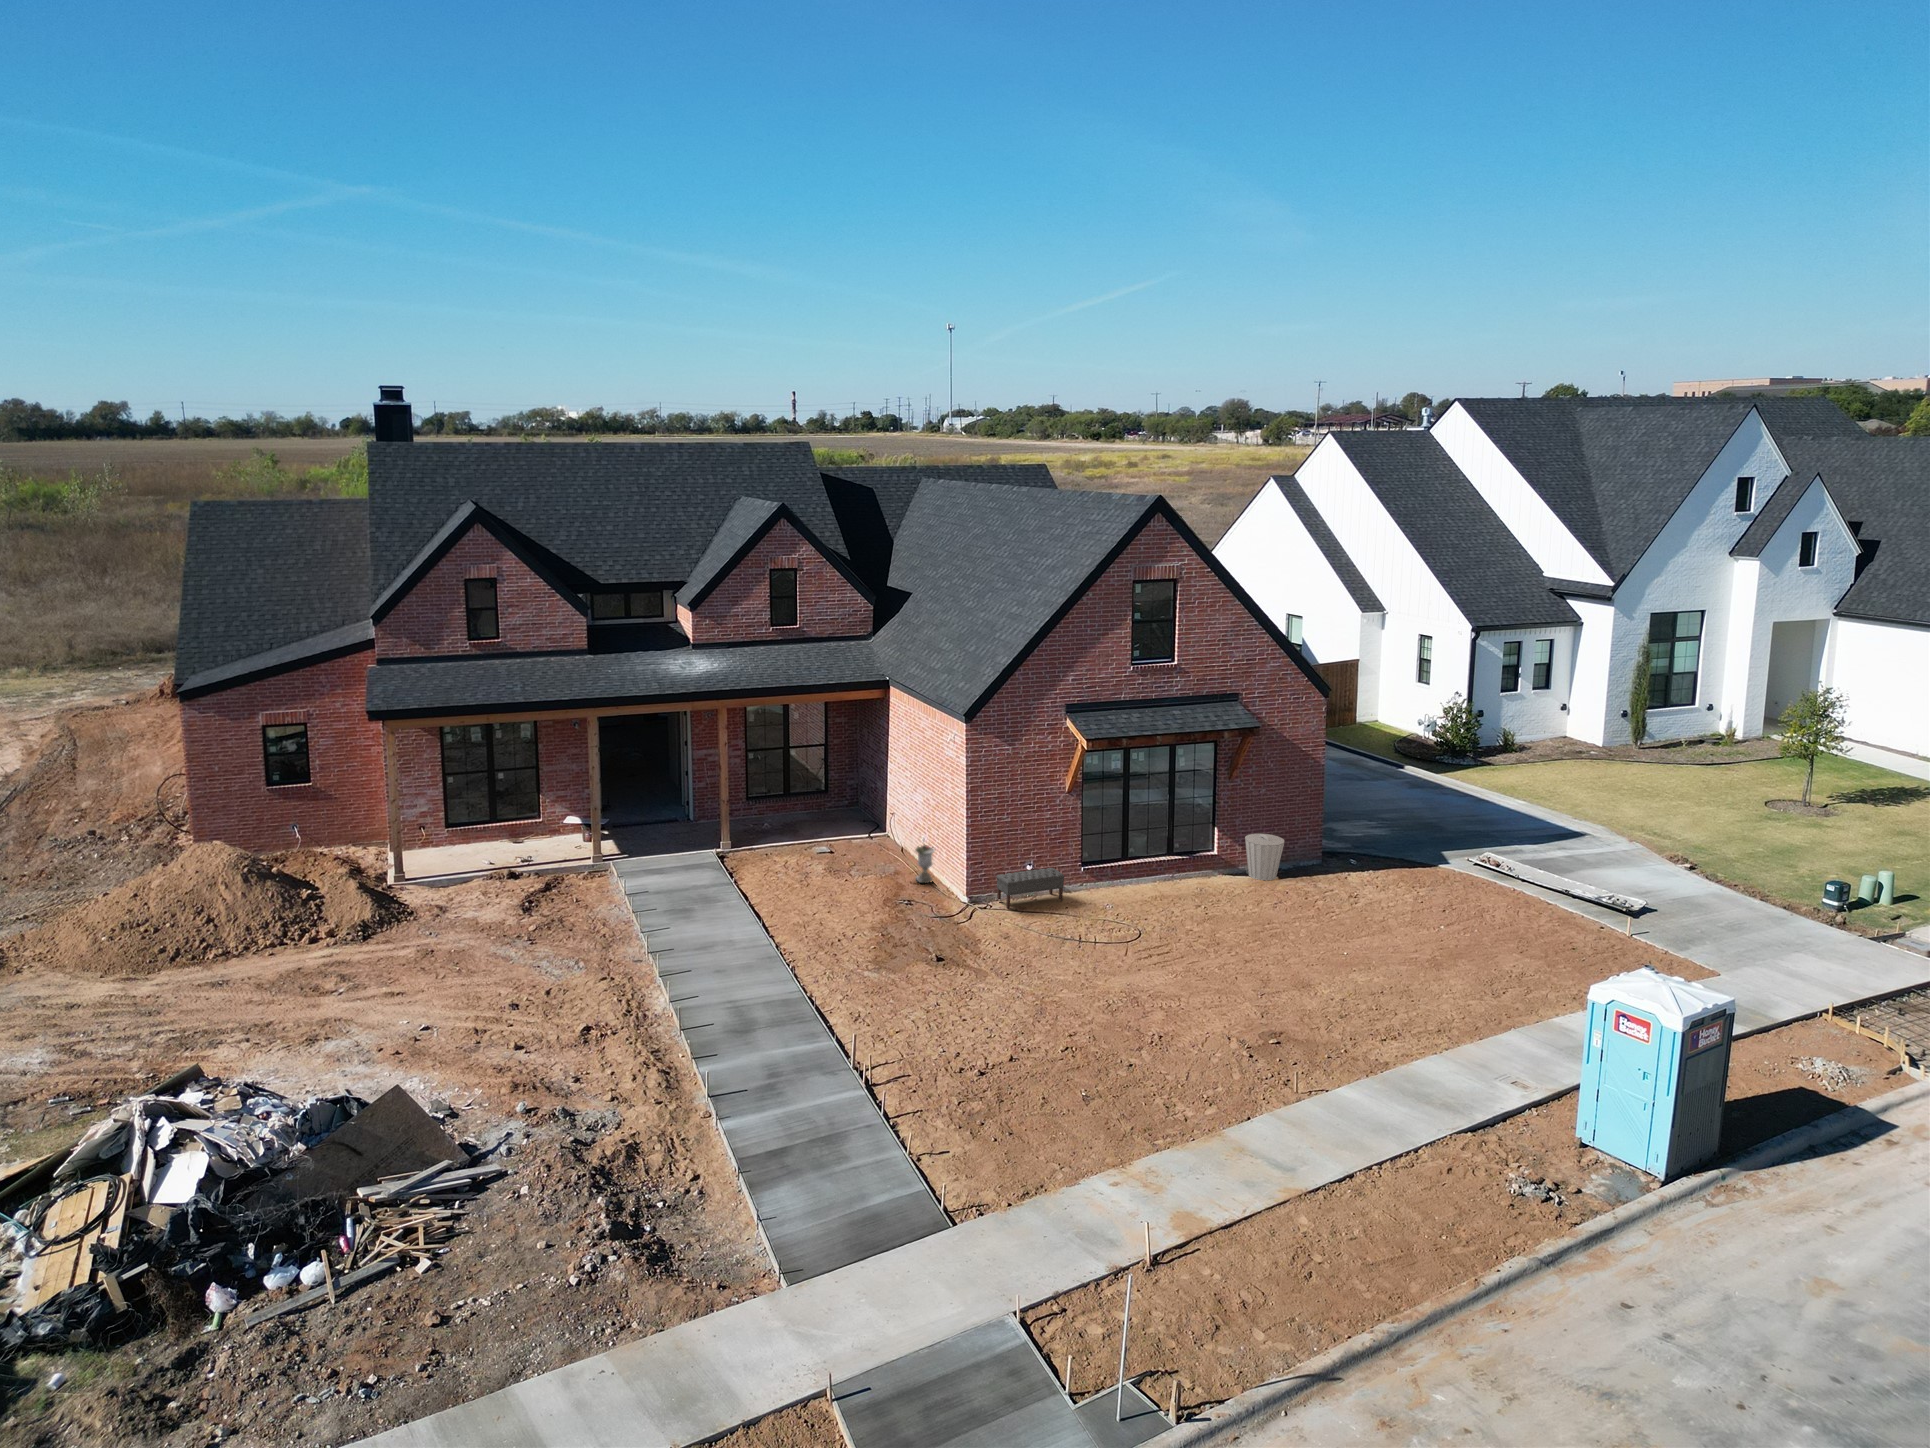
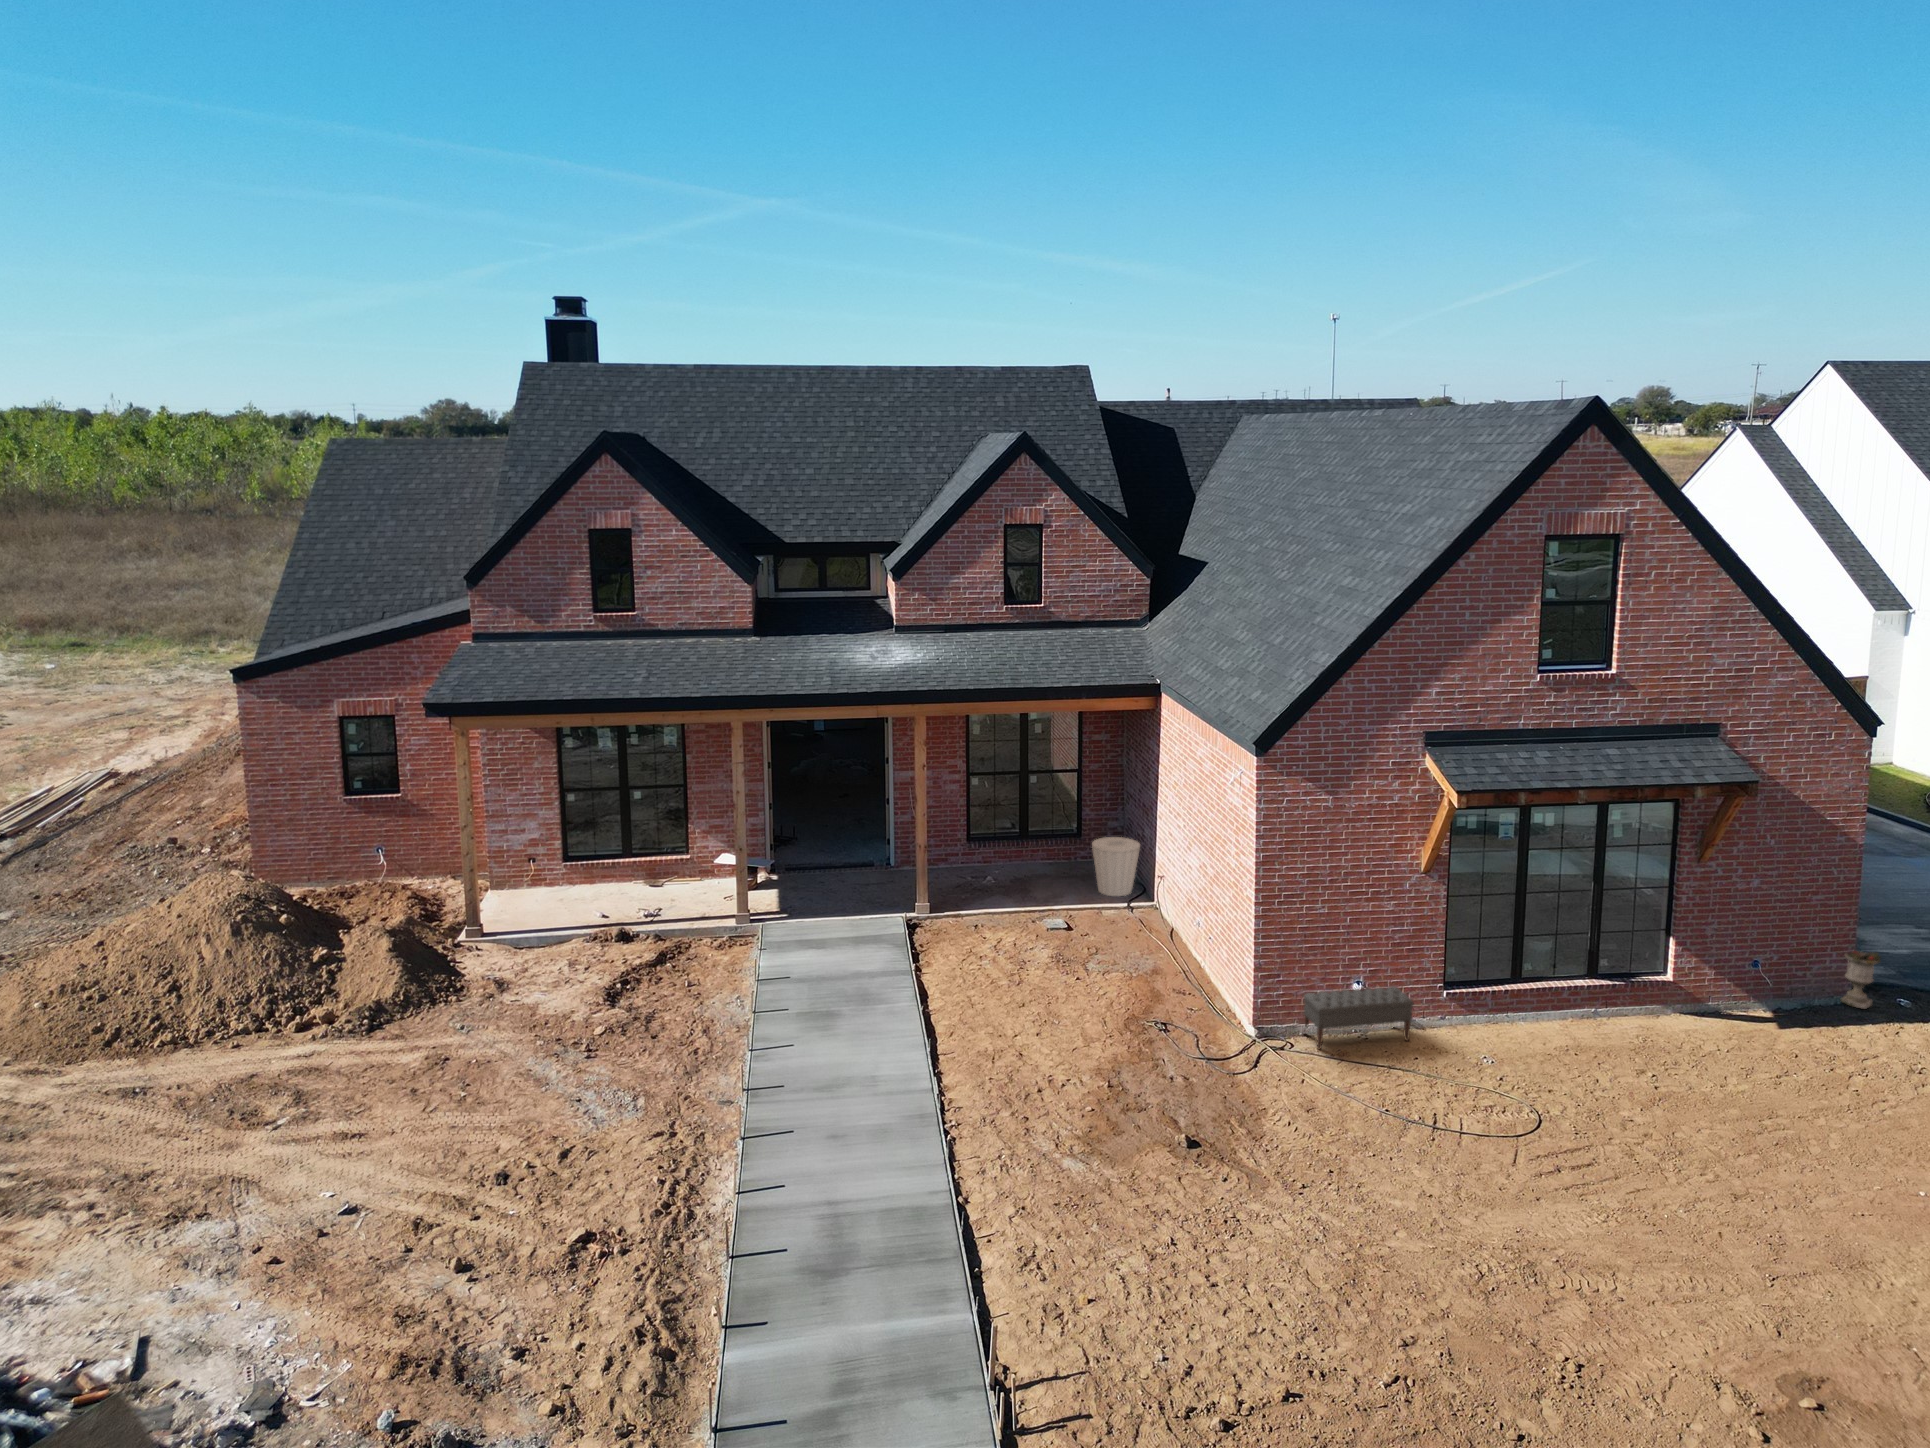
trash can: present [1245,834,1284,880] -> present [1092,837,1140,896]
planter: present [916,845,935,883] -> present [1840,951,1880,1009]

